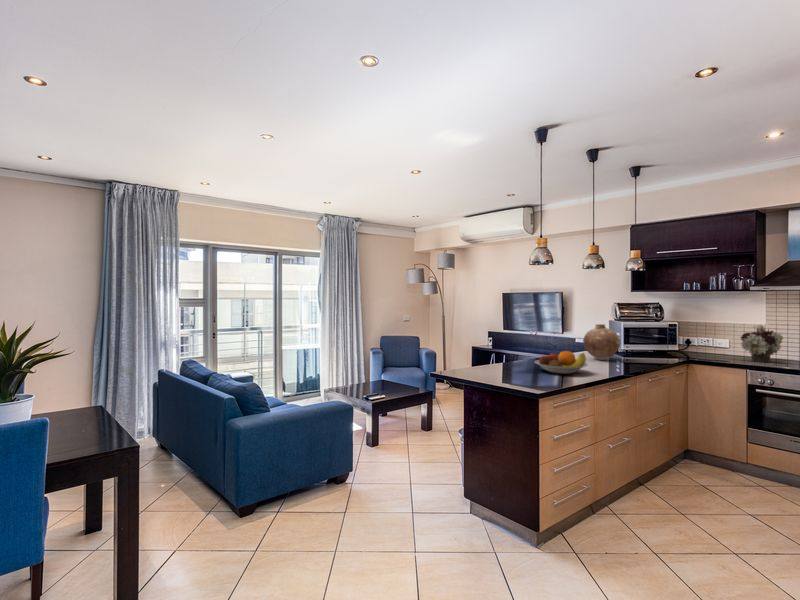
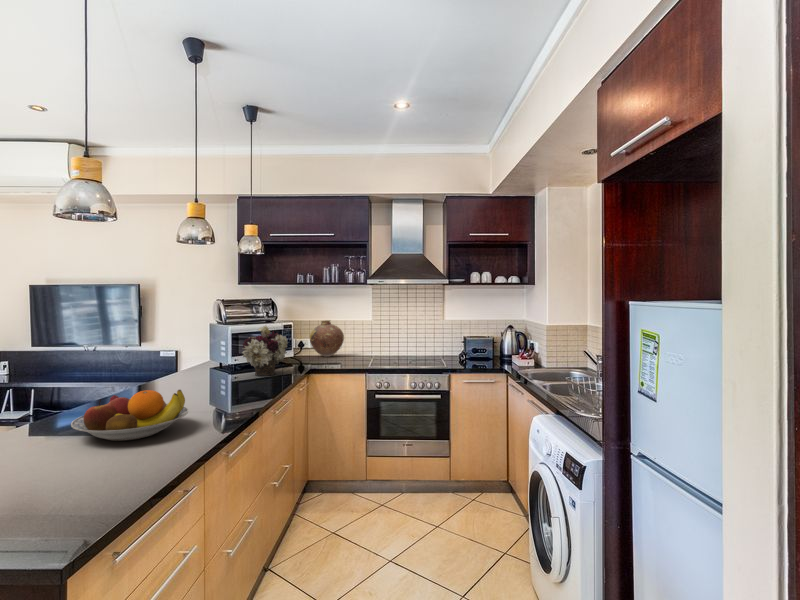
vase: present [583,324,621,360] -> present [310,320,344,357]
flower arrangement: present [740,325,783,362] -> present [242,326,288,376]

